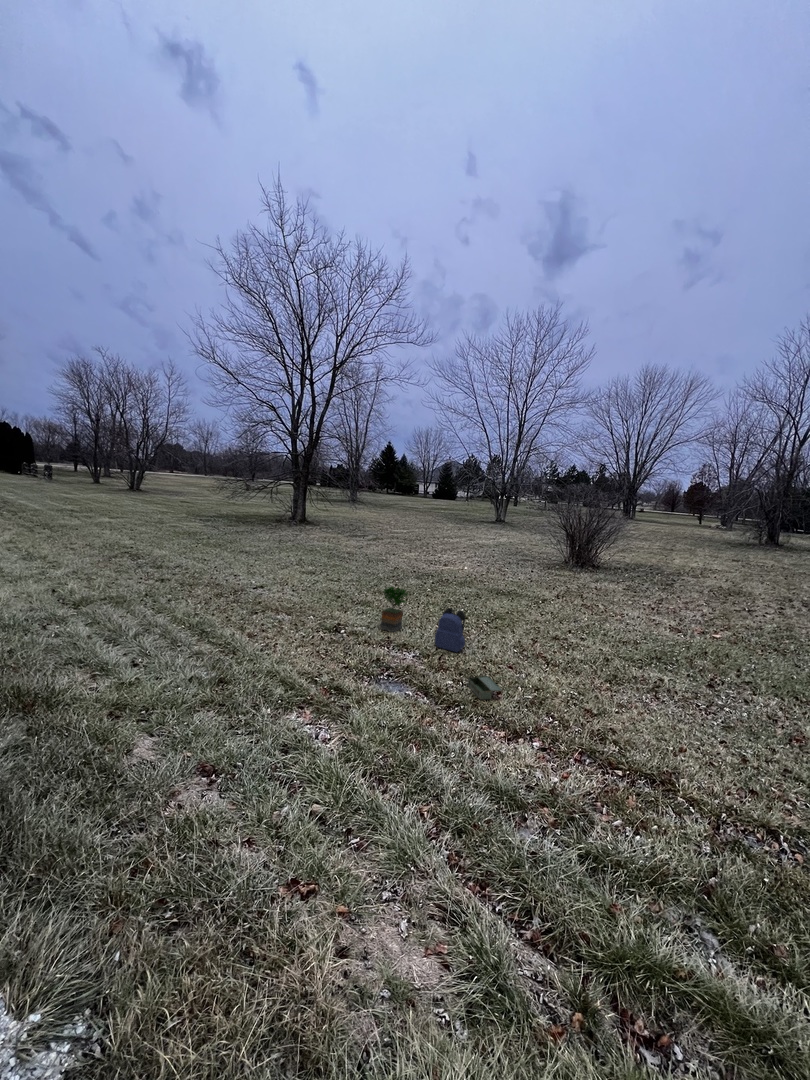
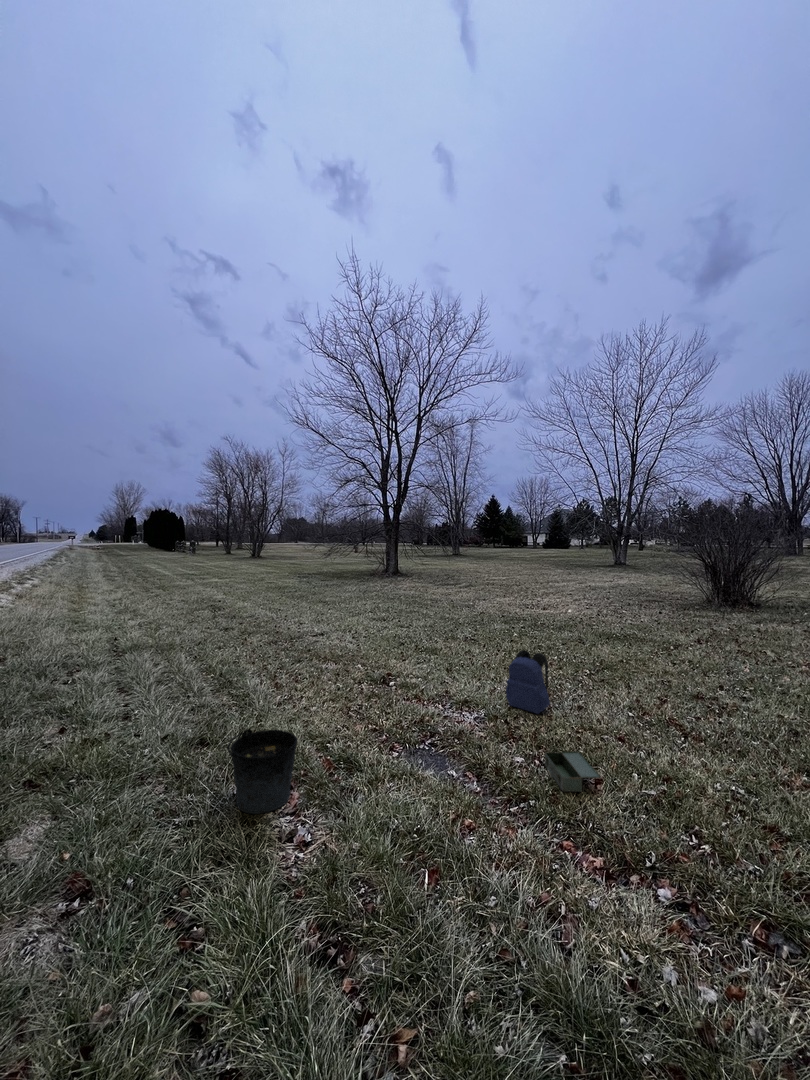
potted tree: present [381,587,408,632] -> none [438,624,474,685]
bucket: none [269,670,317,724] -> present [227,729,298,814]

